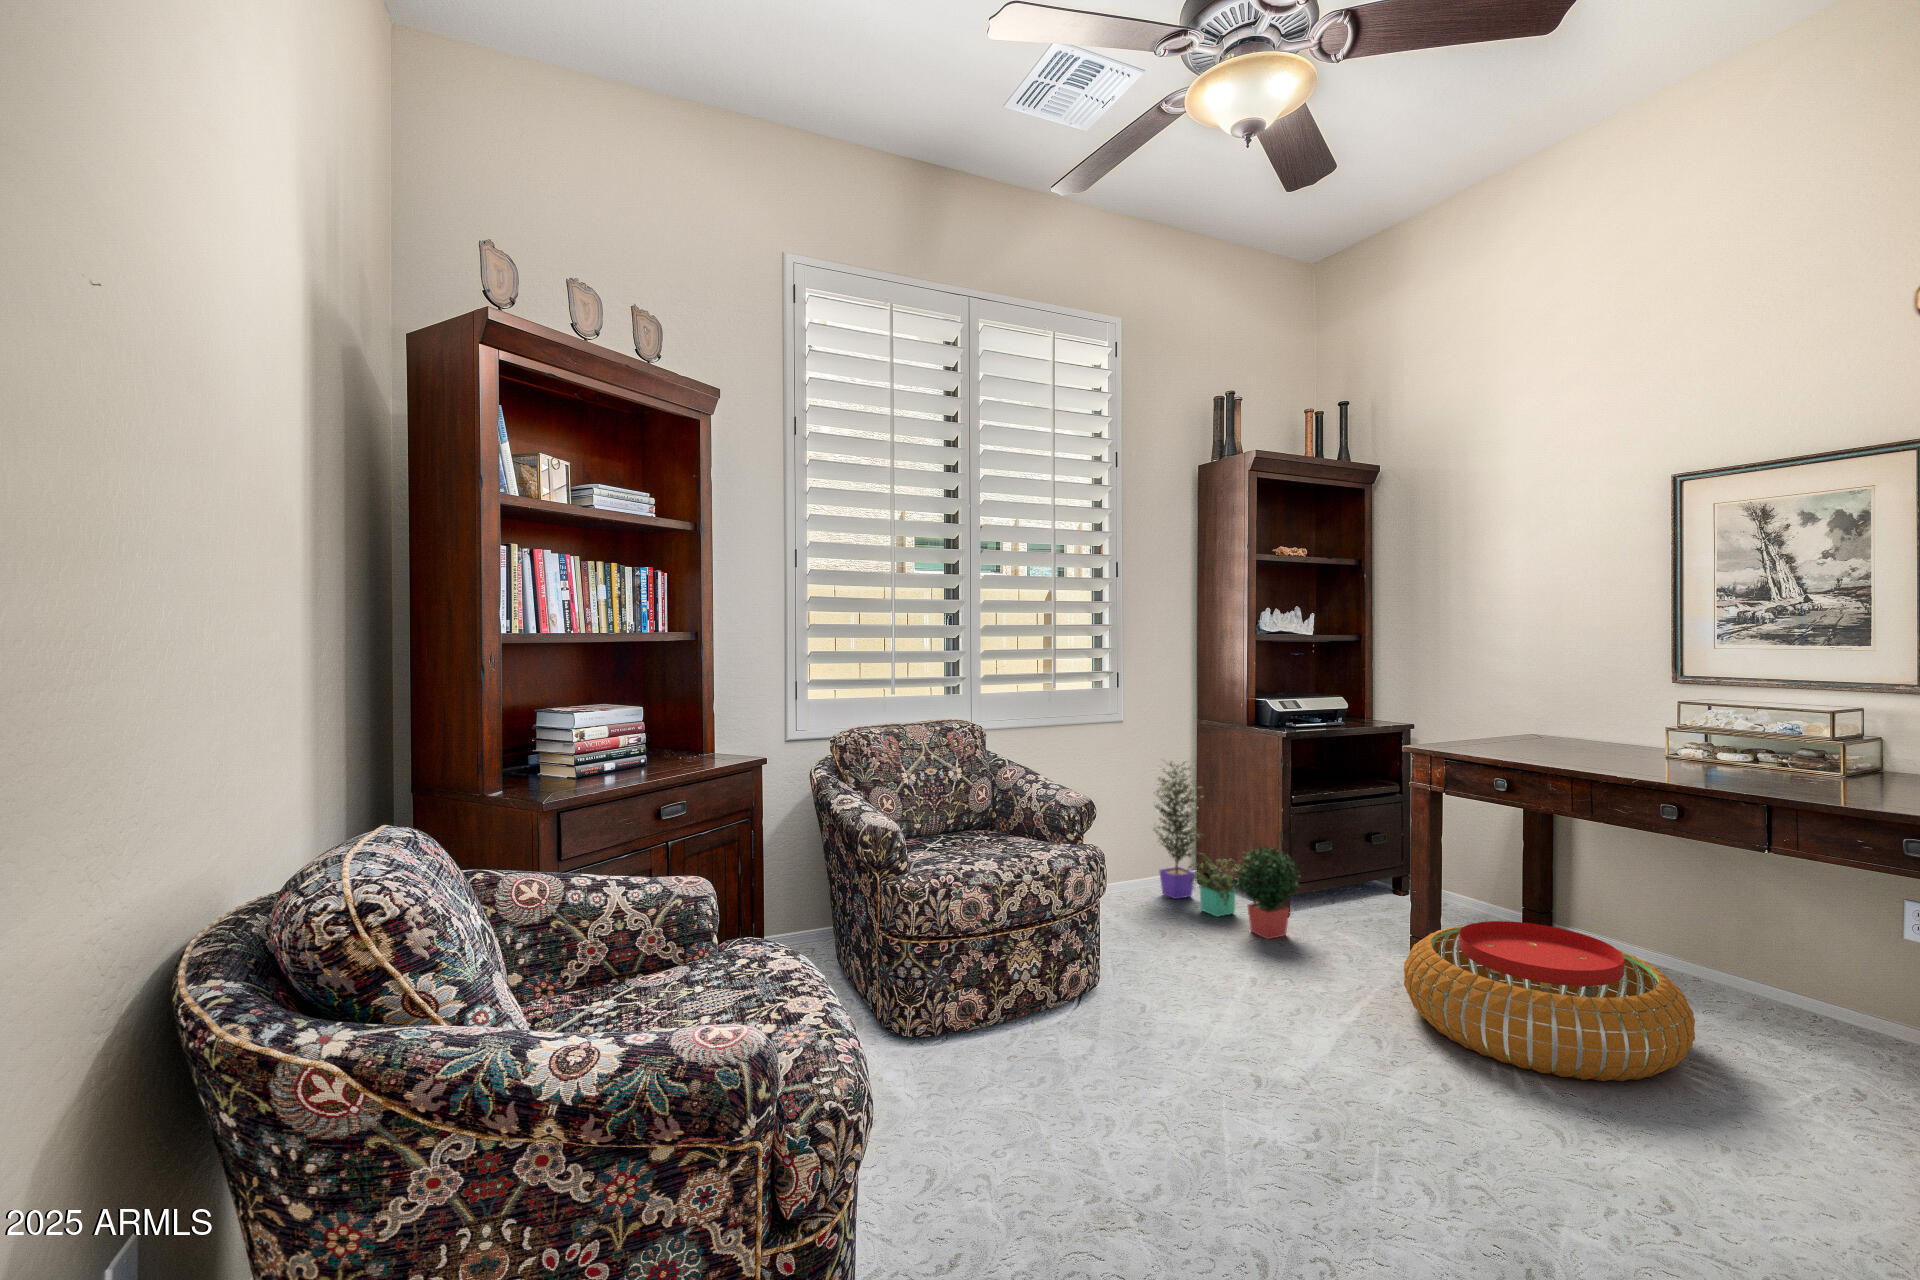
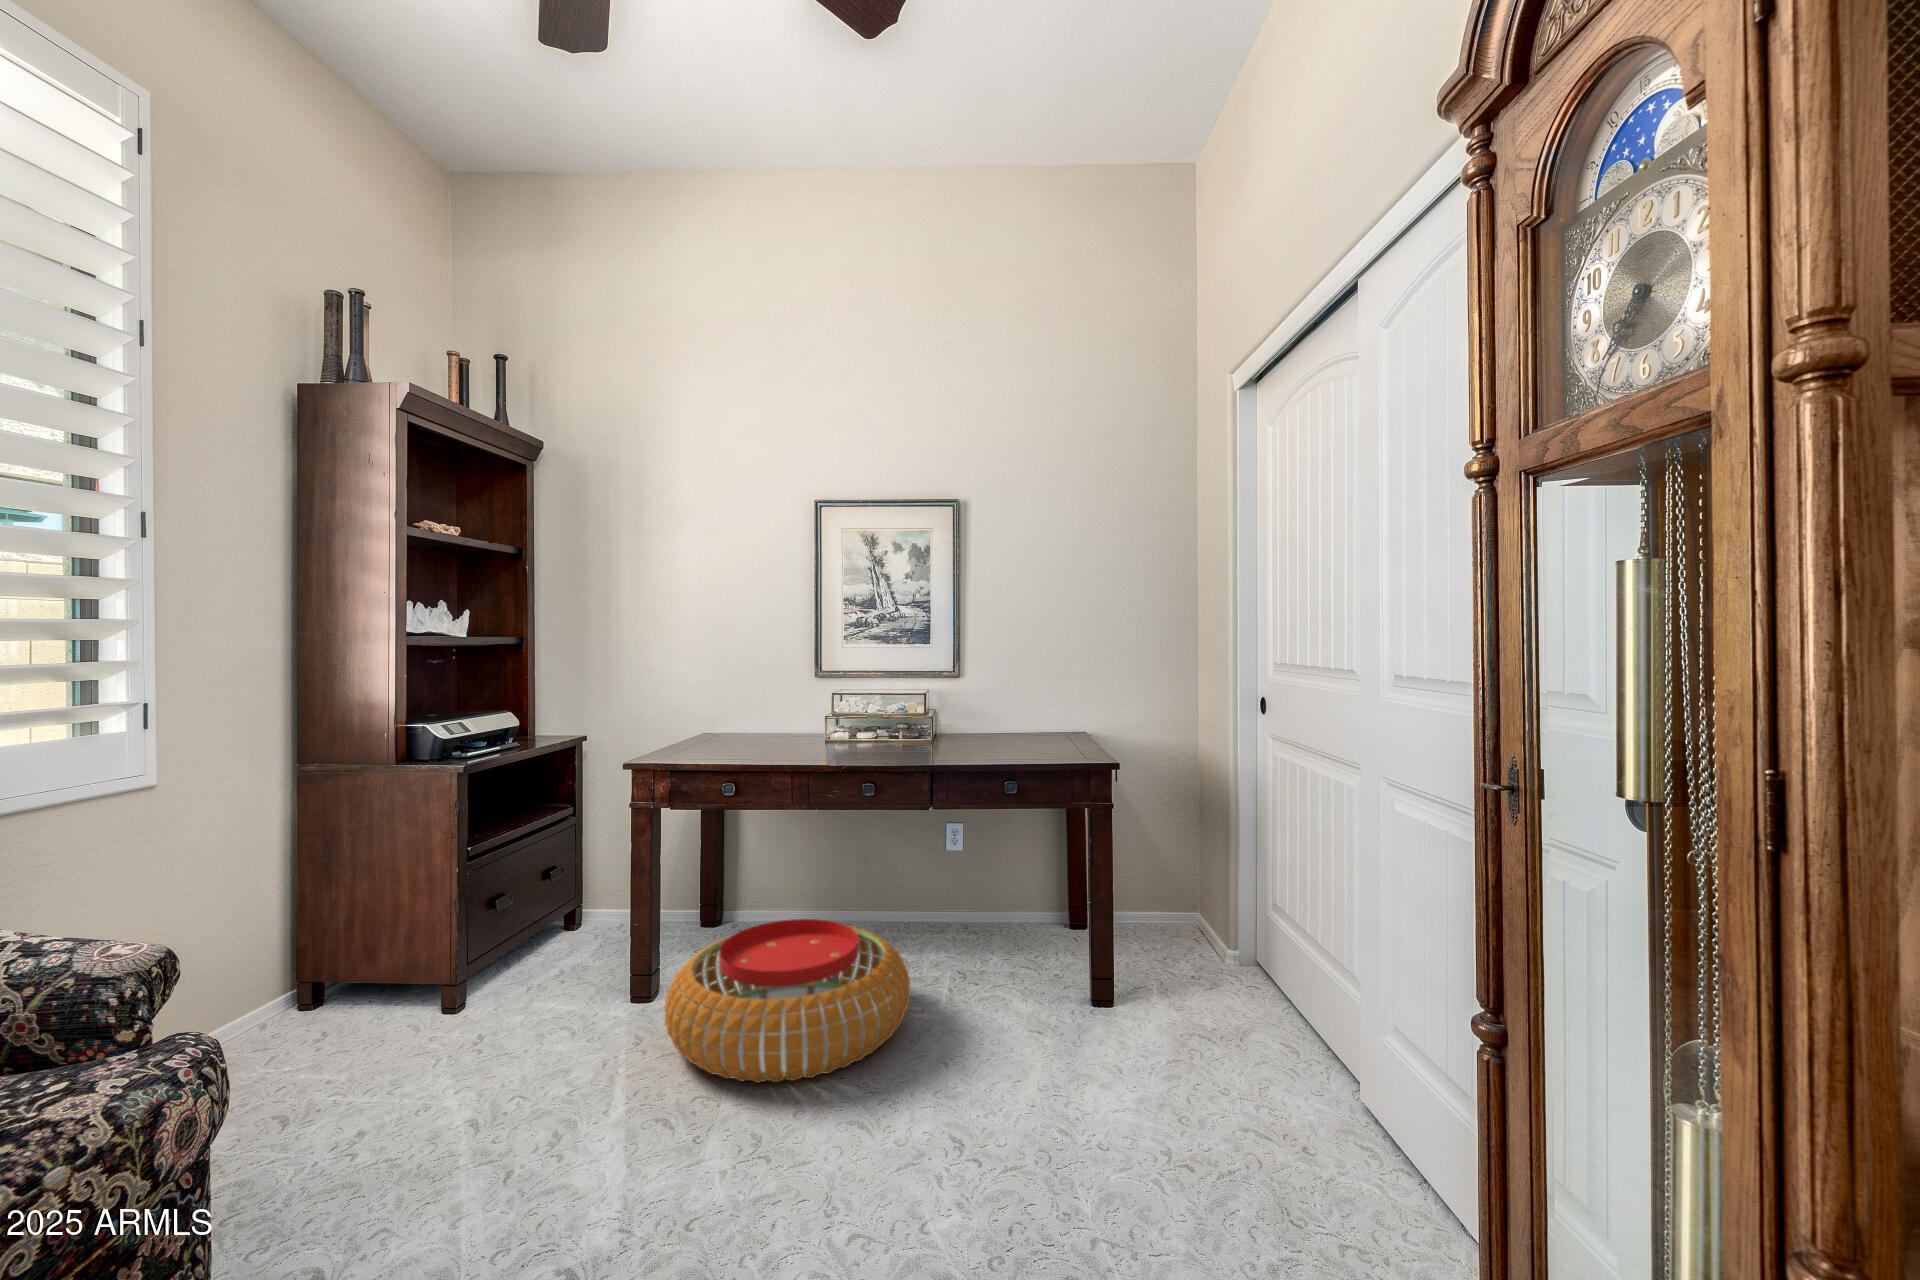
potted plant: present [1154,760,1298,939] -> none [208,834,495,1053]

